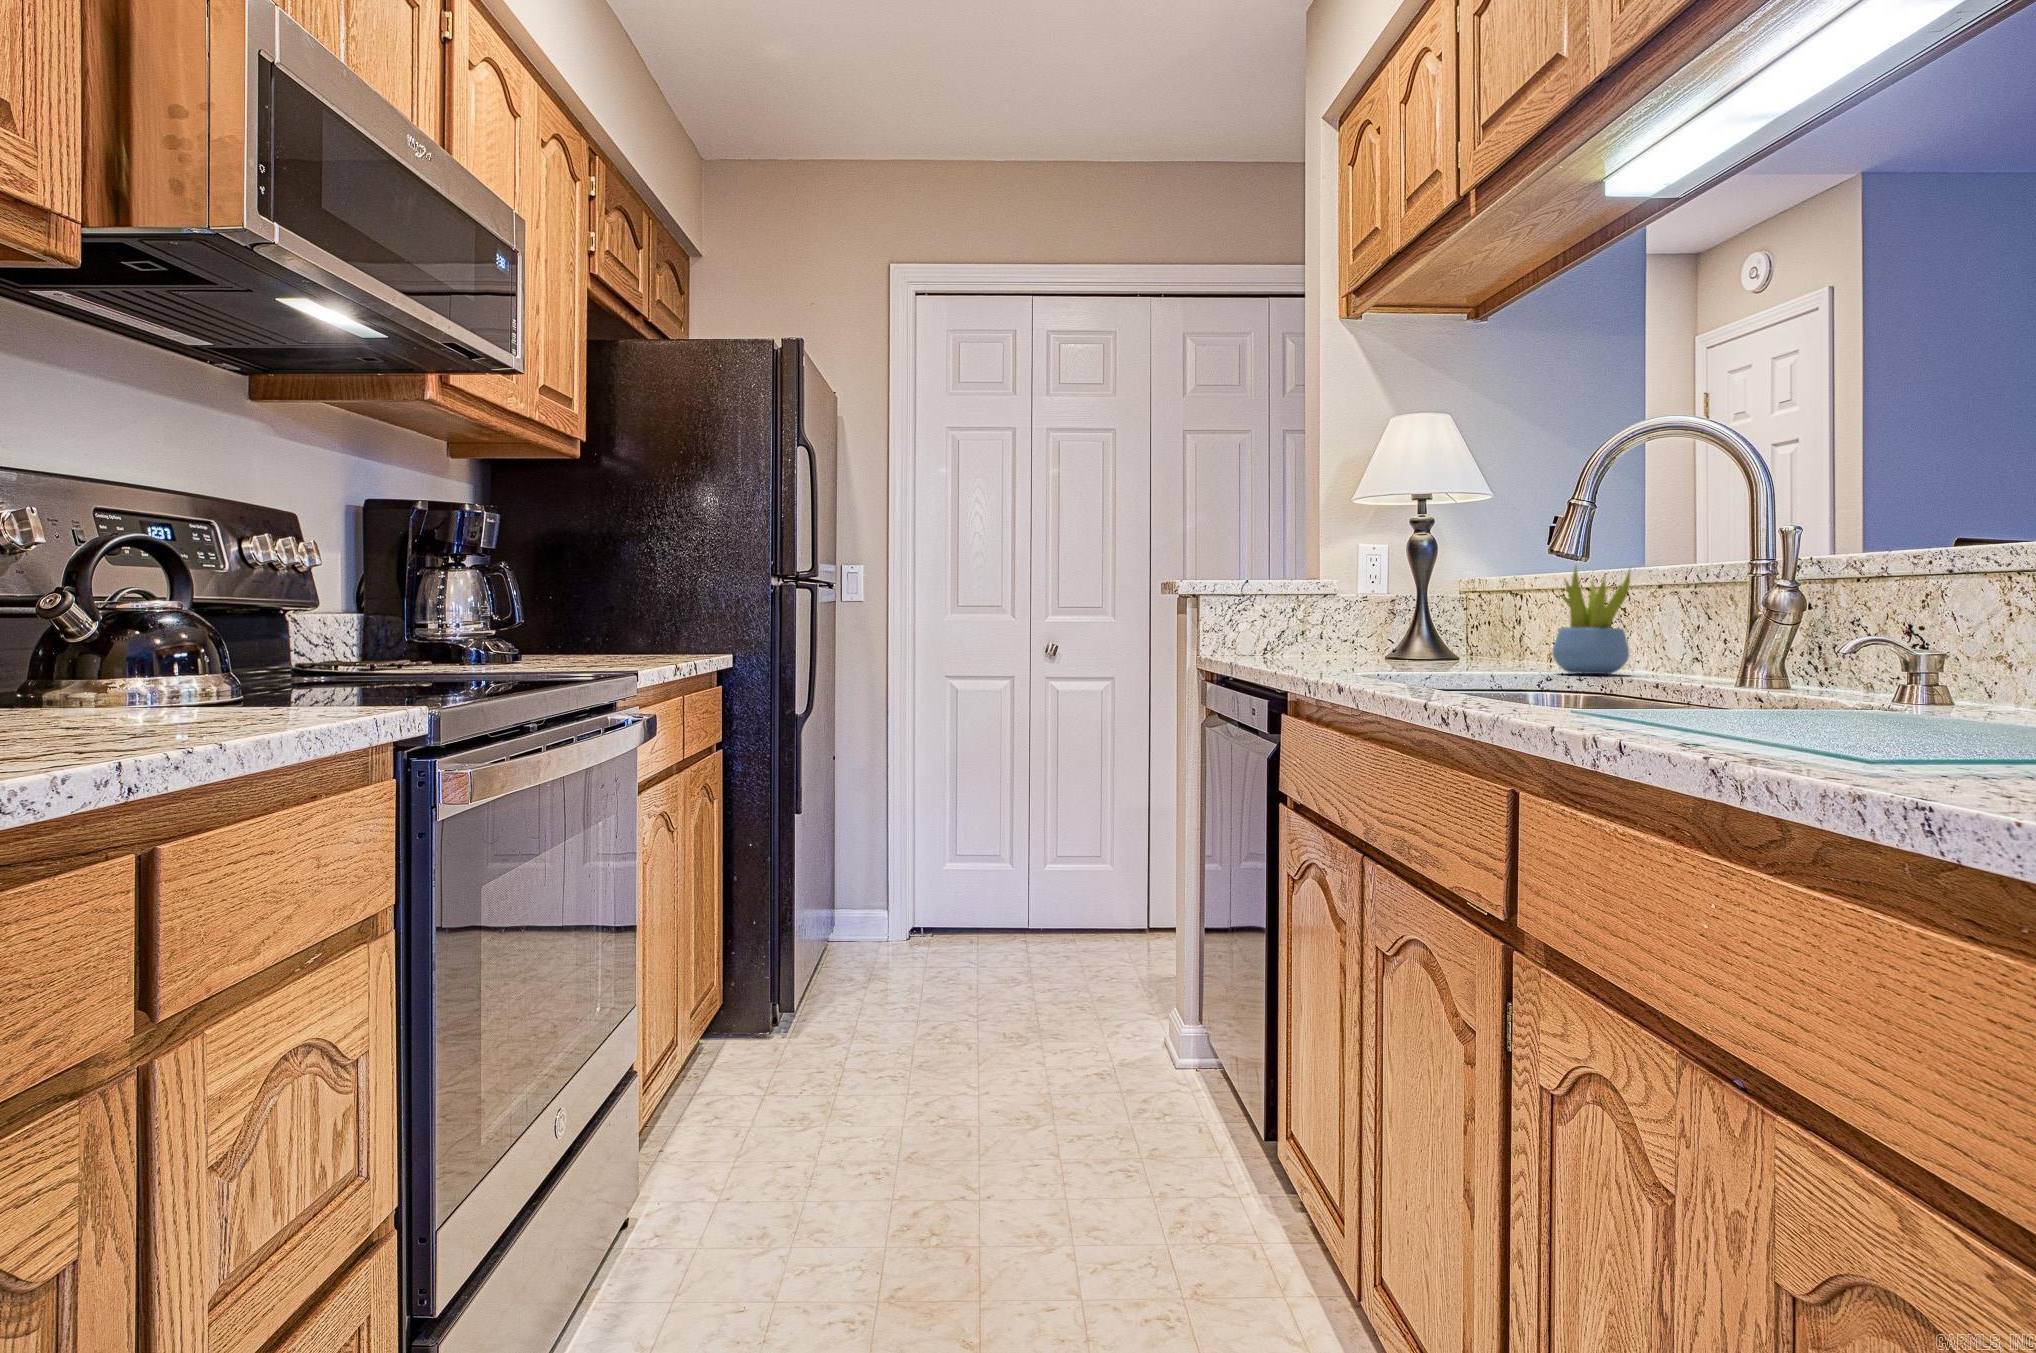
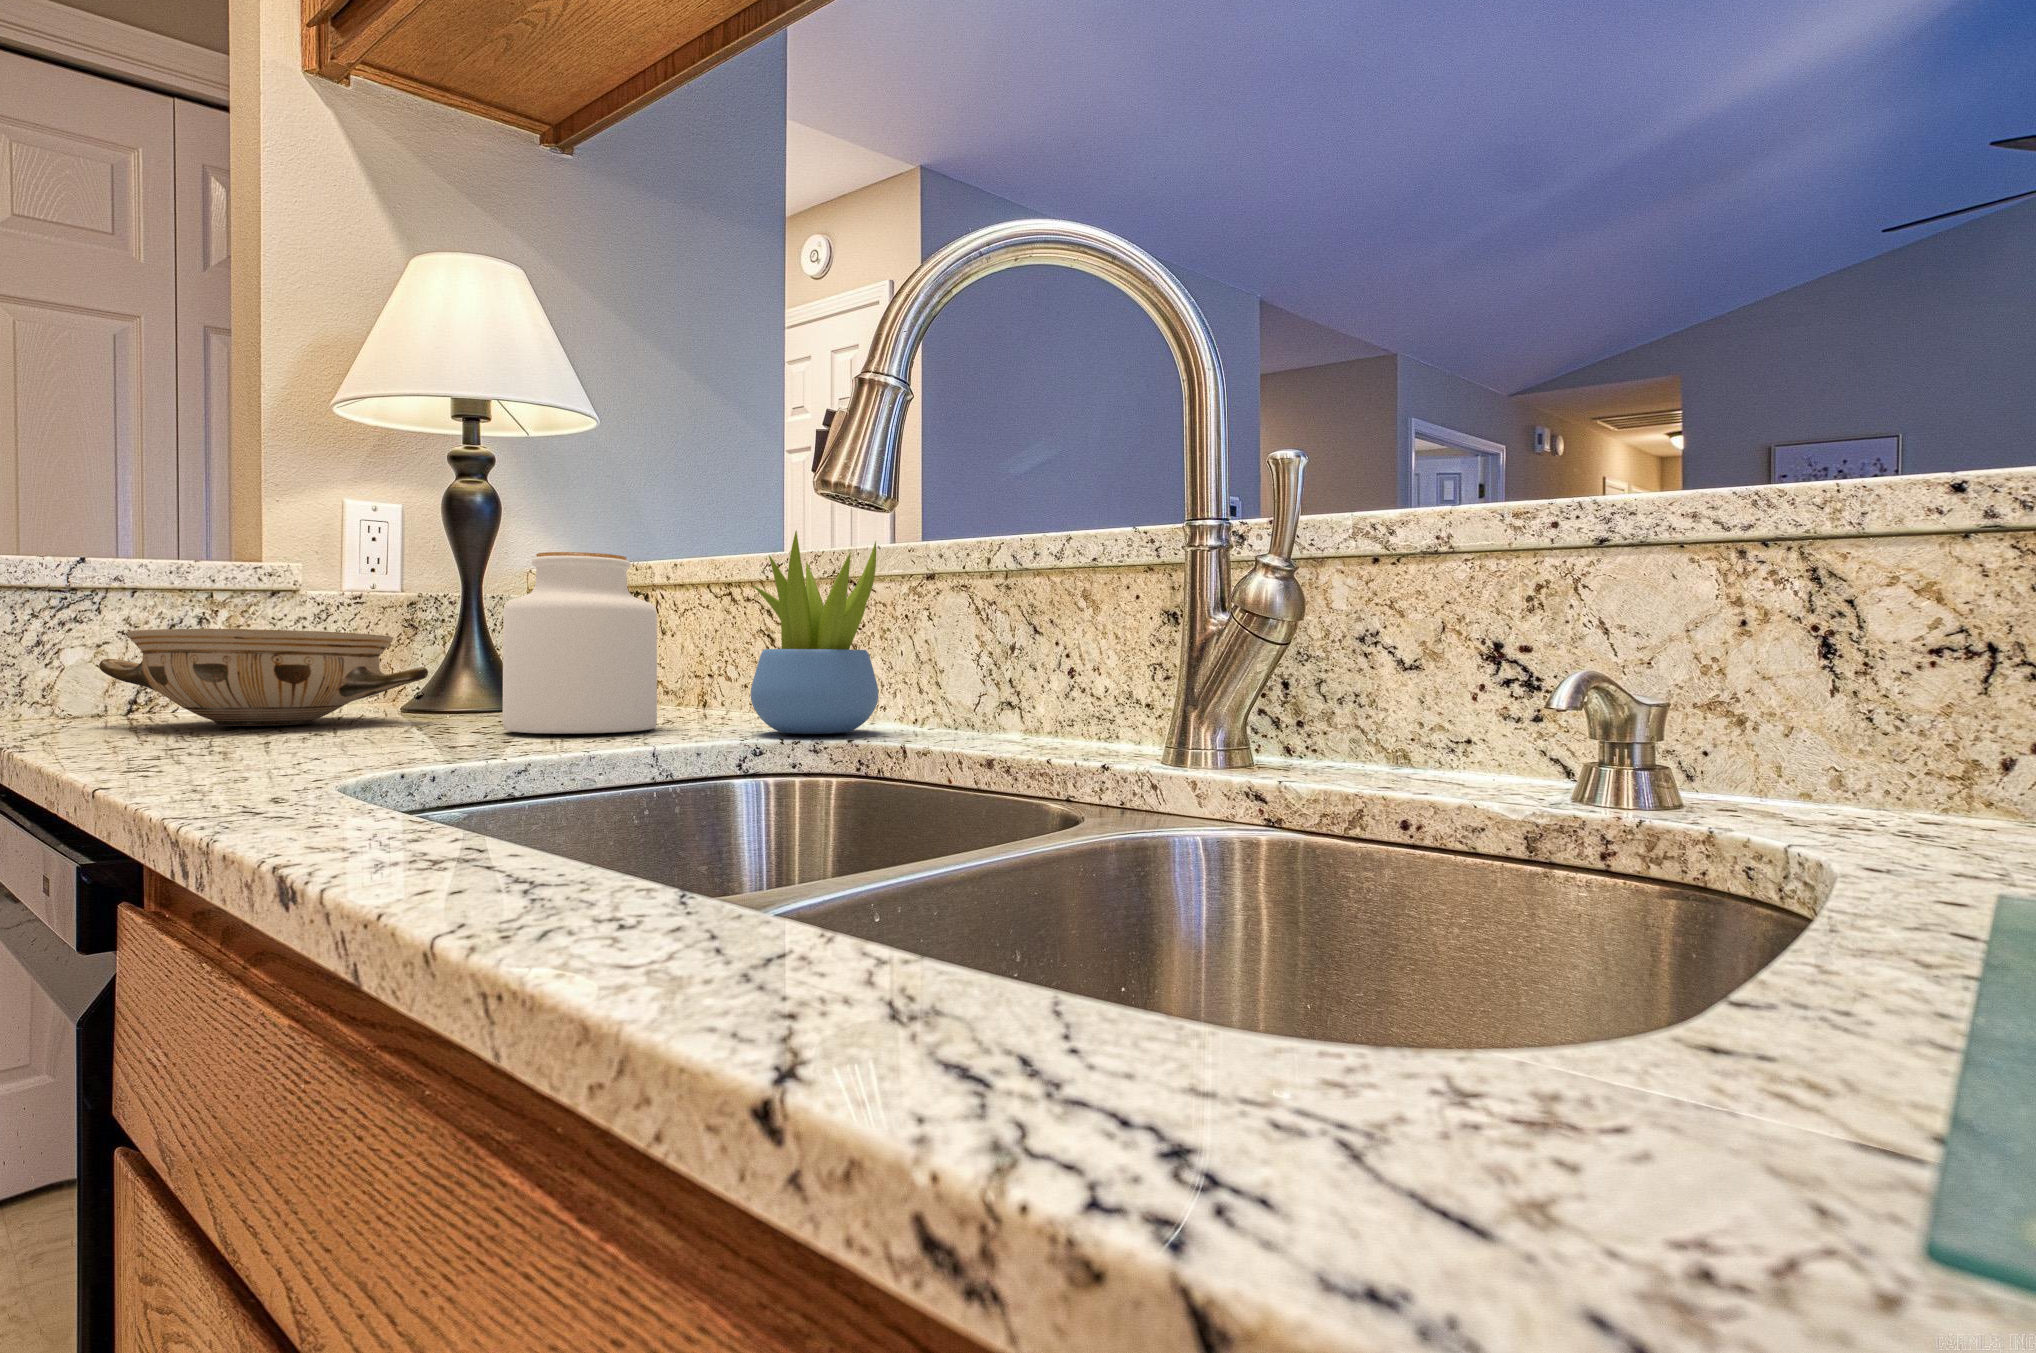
jar: none [1427,578,1508,670] -> present [502,552,657,734]
ceramic bowl: none [1257,616,1396,663] -> present [99,629,428,726]

